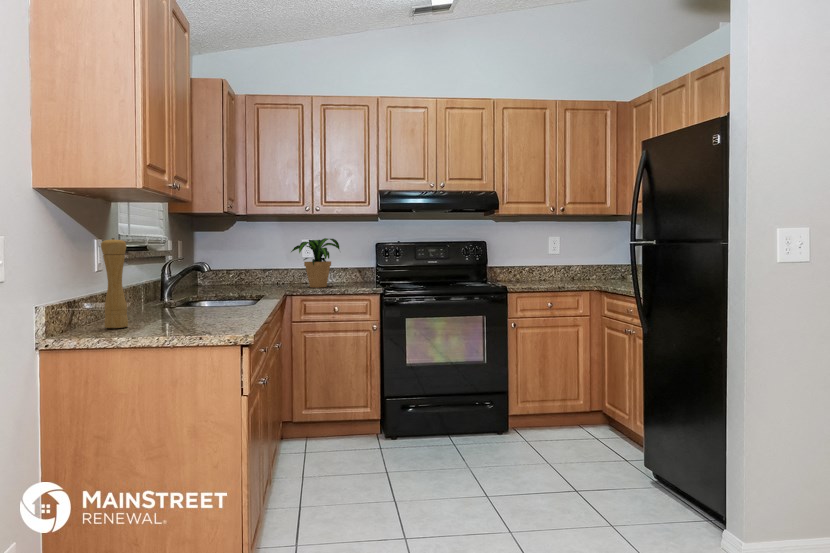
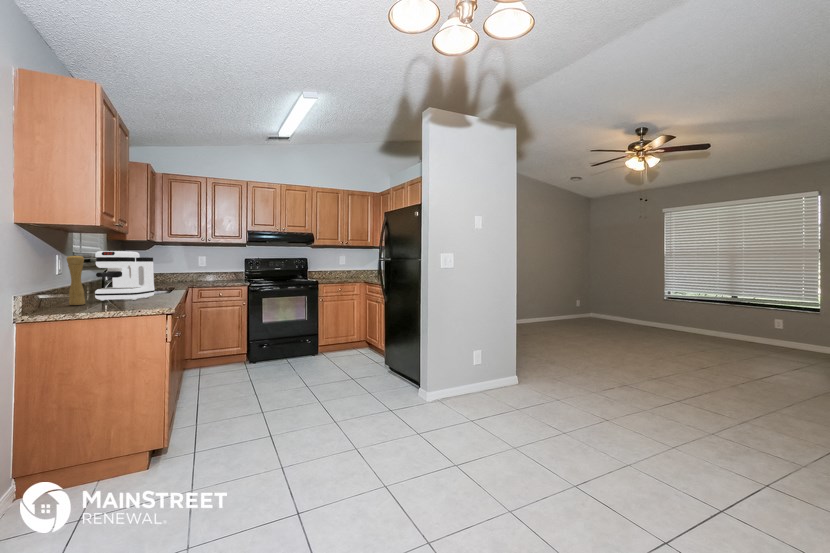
coffee maker: none [144,230,234,320] -> present [95,251,154,301]
potted plant: present [291,238,340,288] -> none [191,256,224,284]

